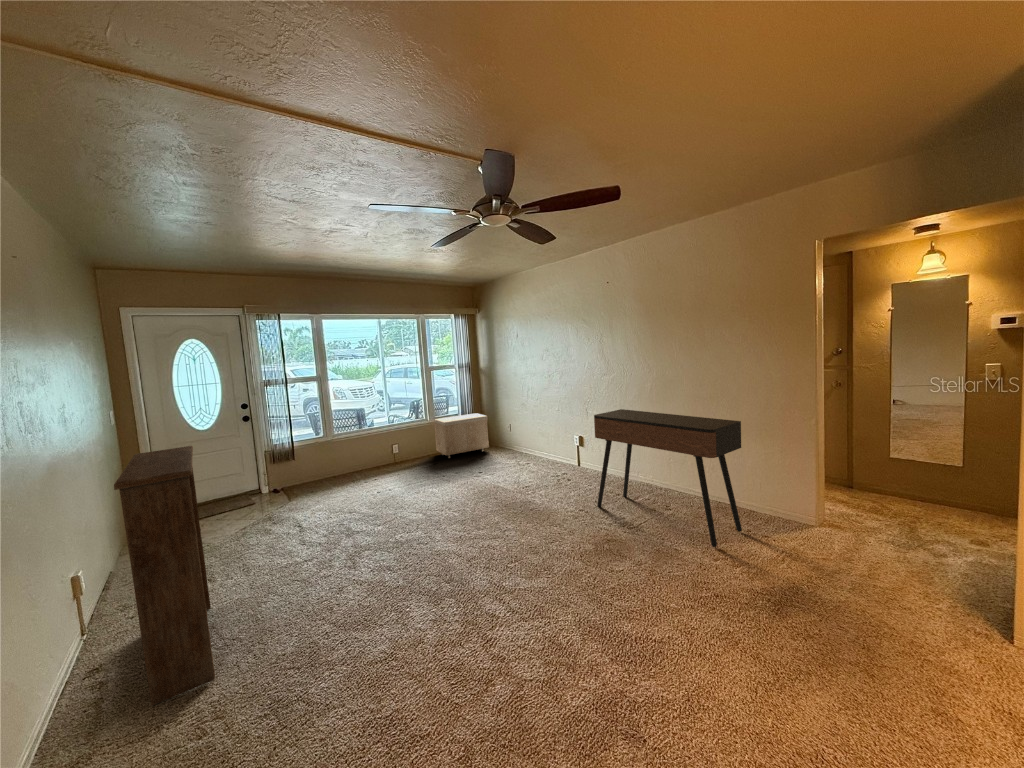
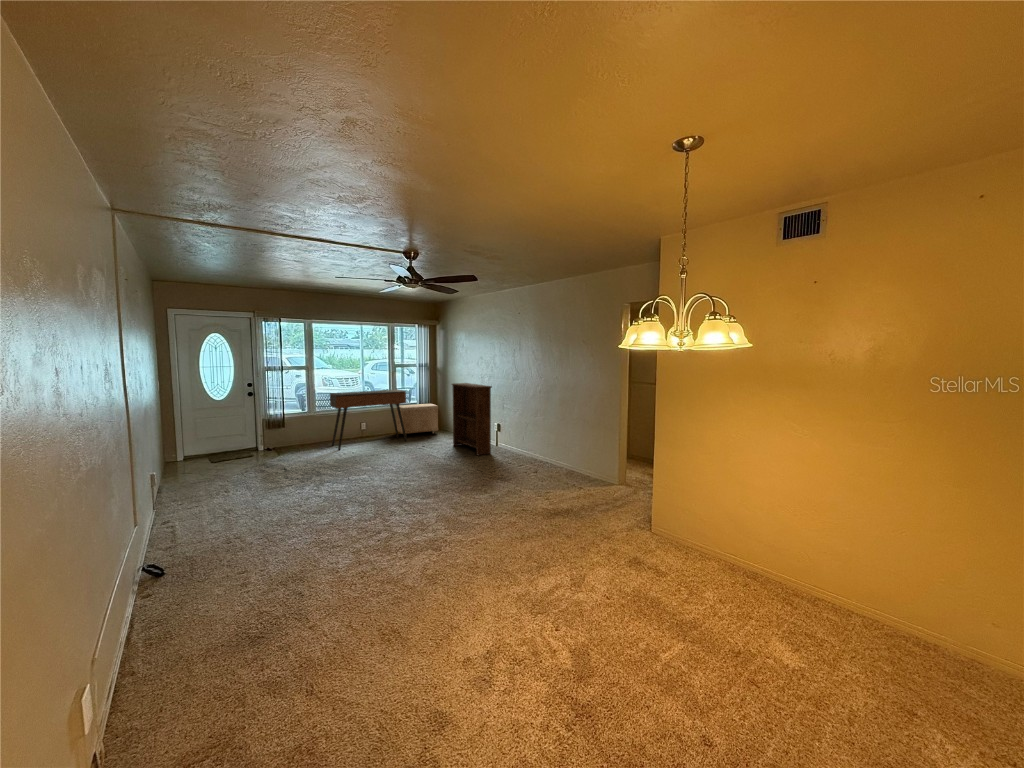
console table: present [594,409,742,547] -> present [330,389,407,450]
bookshelf: present [114,446,215,705] -> present [452,383,492,455]

